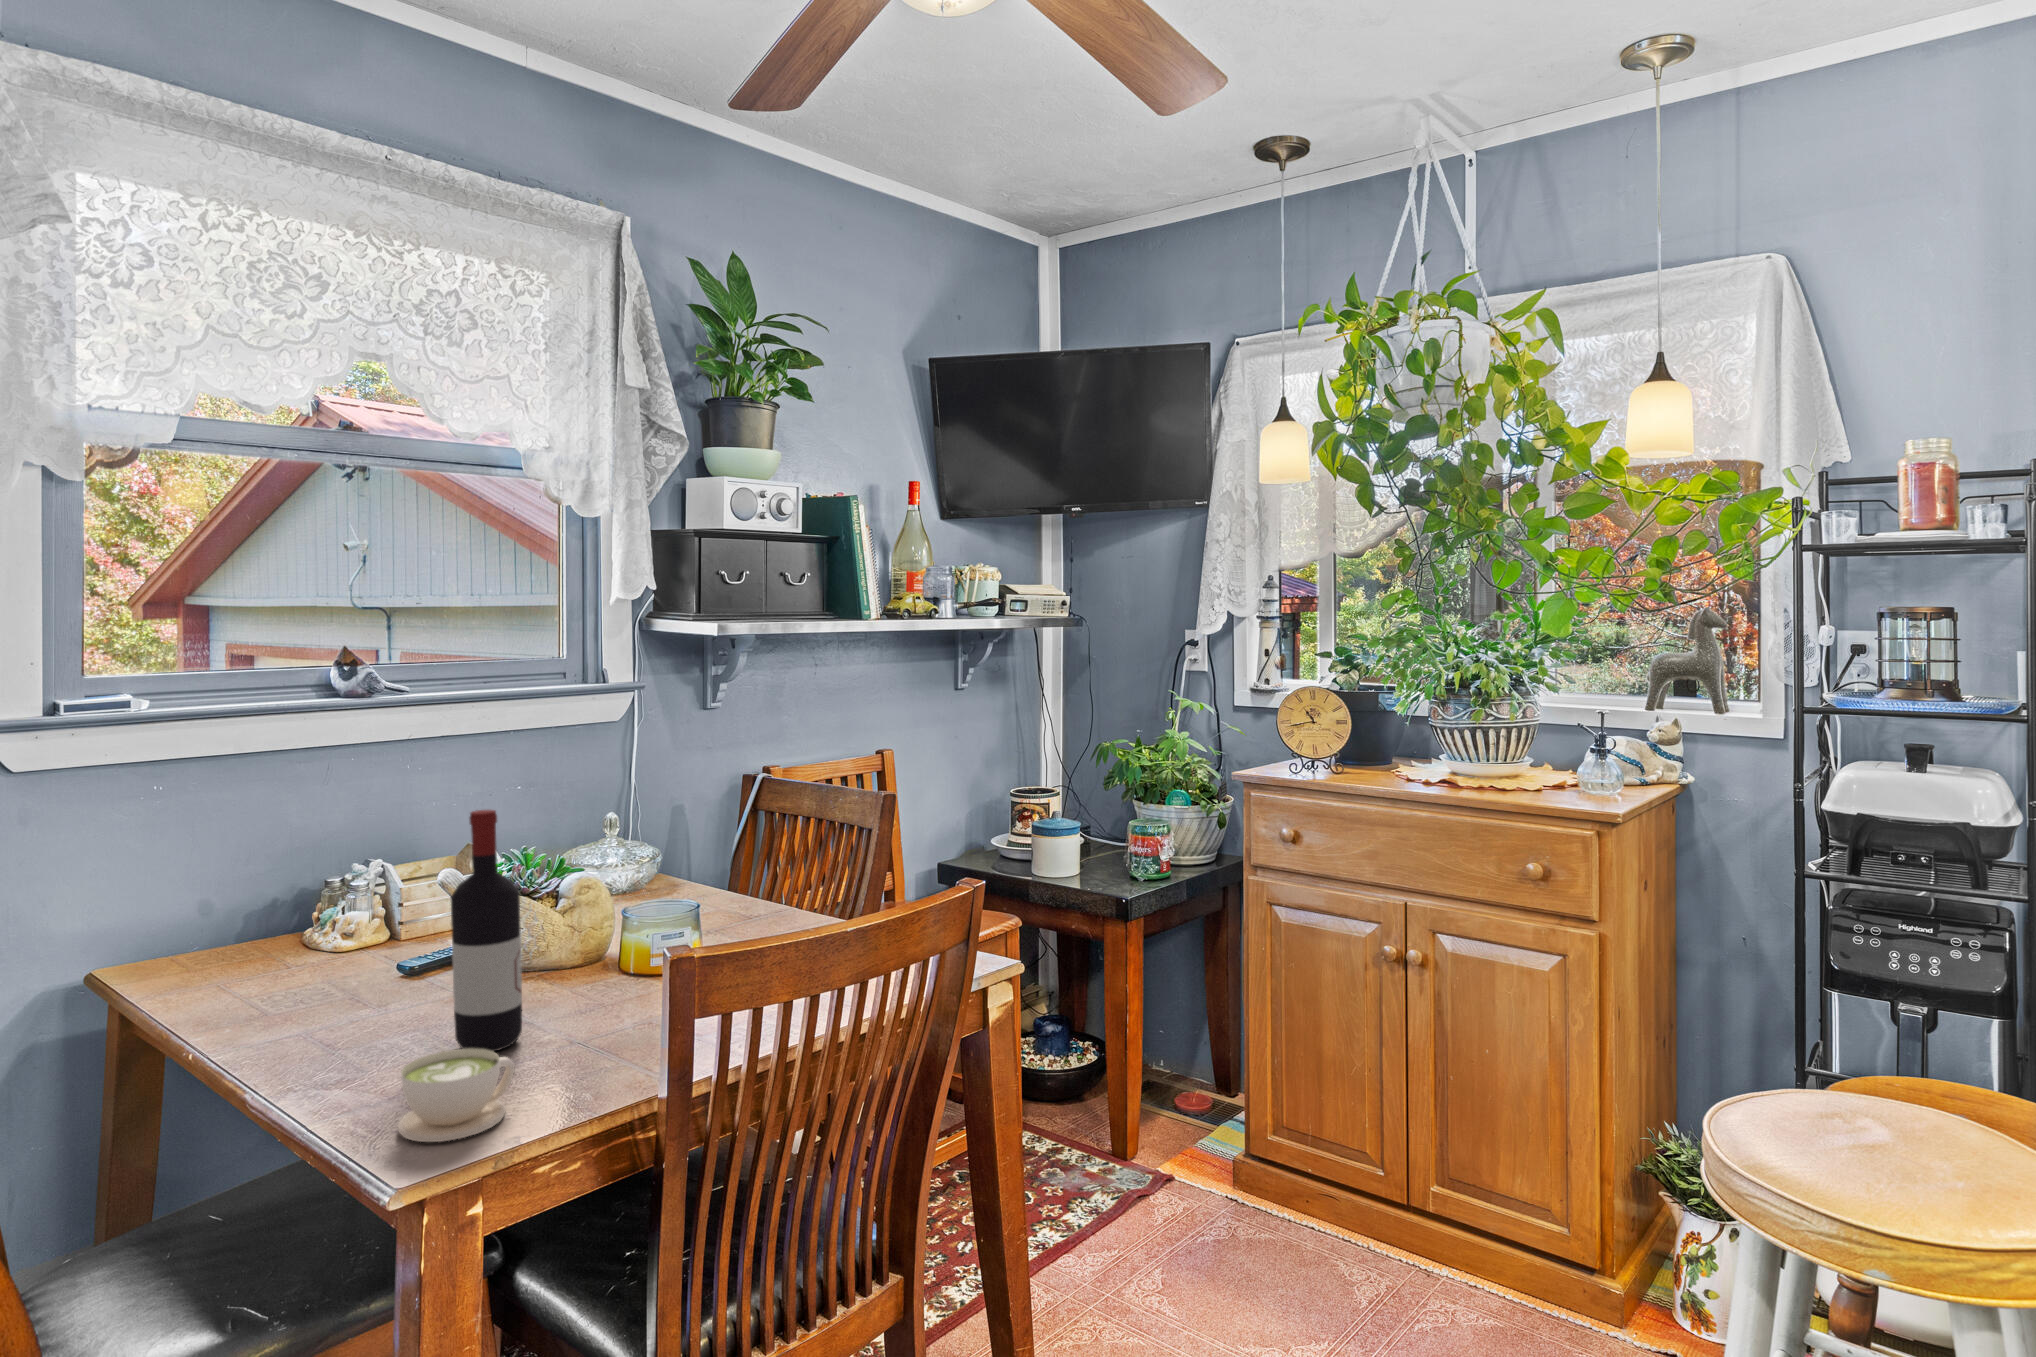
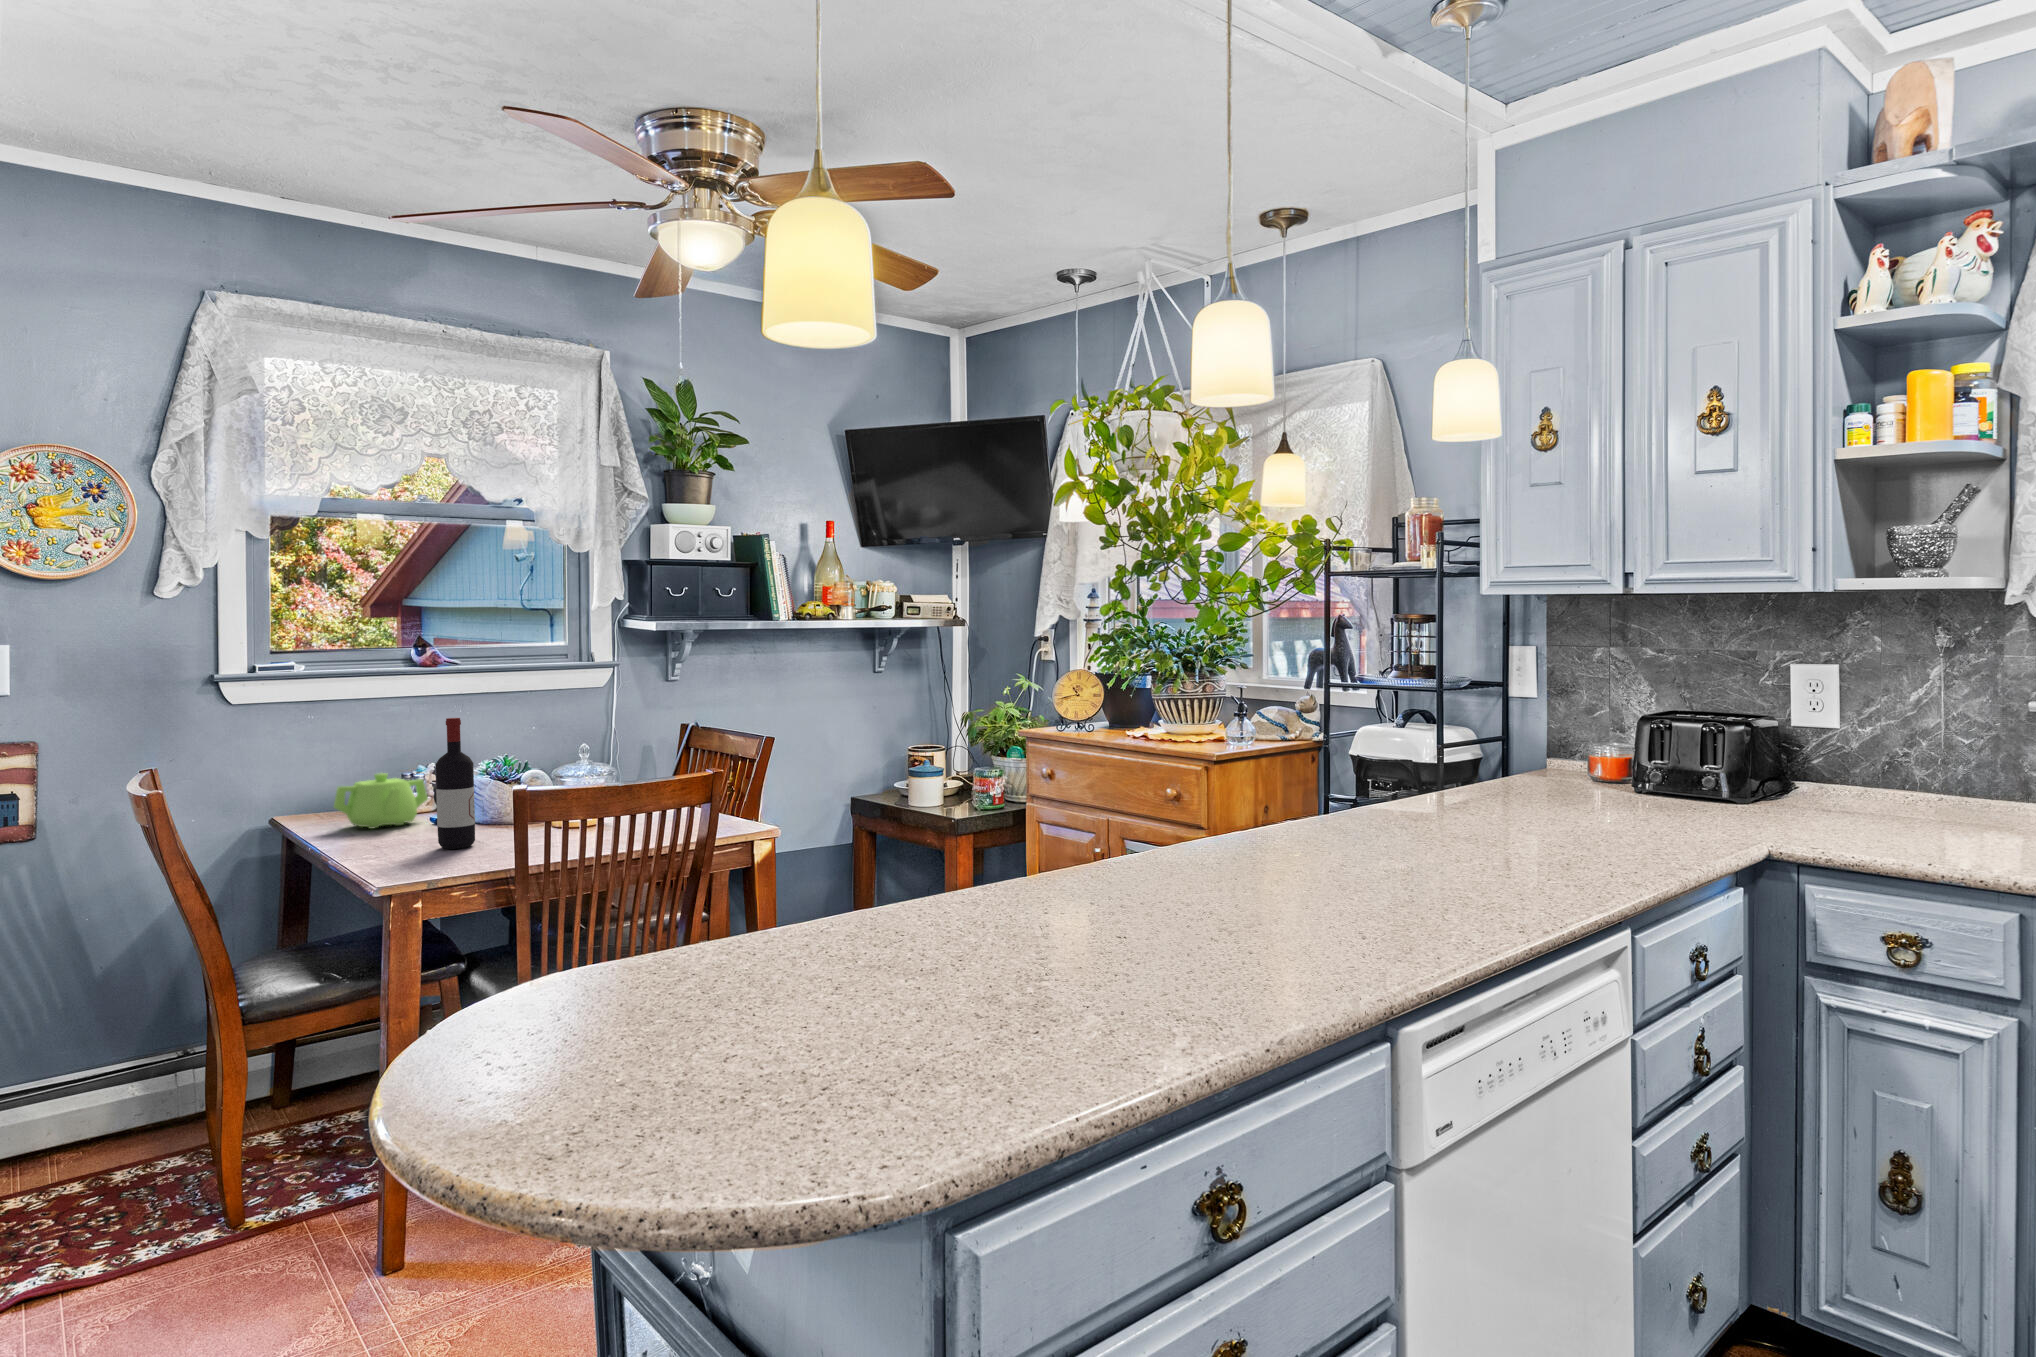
teapot: none [227,891,393,993] -> present [334,773,428,829]
coffee cup: present [398,1048,515,1142] -> none [392,835,453,873]

